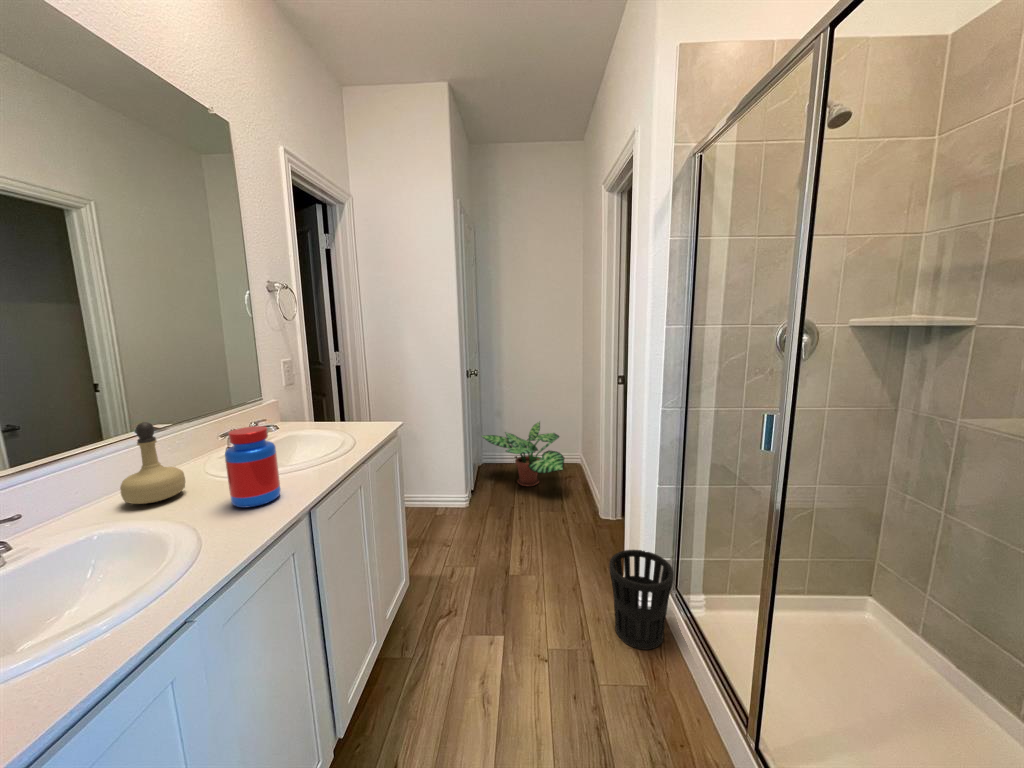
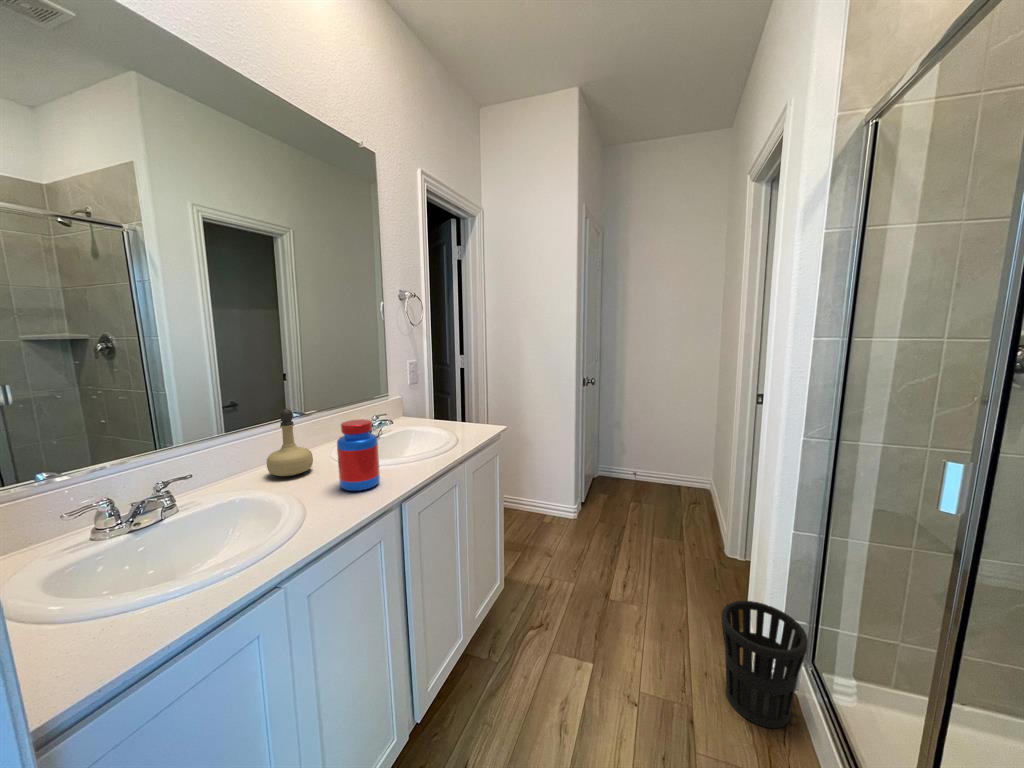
potted plant: present [481,422,564,487] -> none [594,437,687,508]

